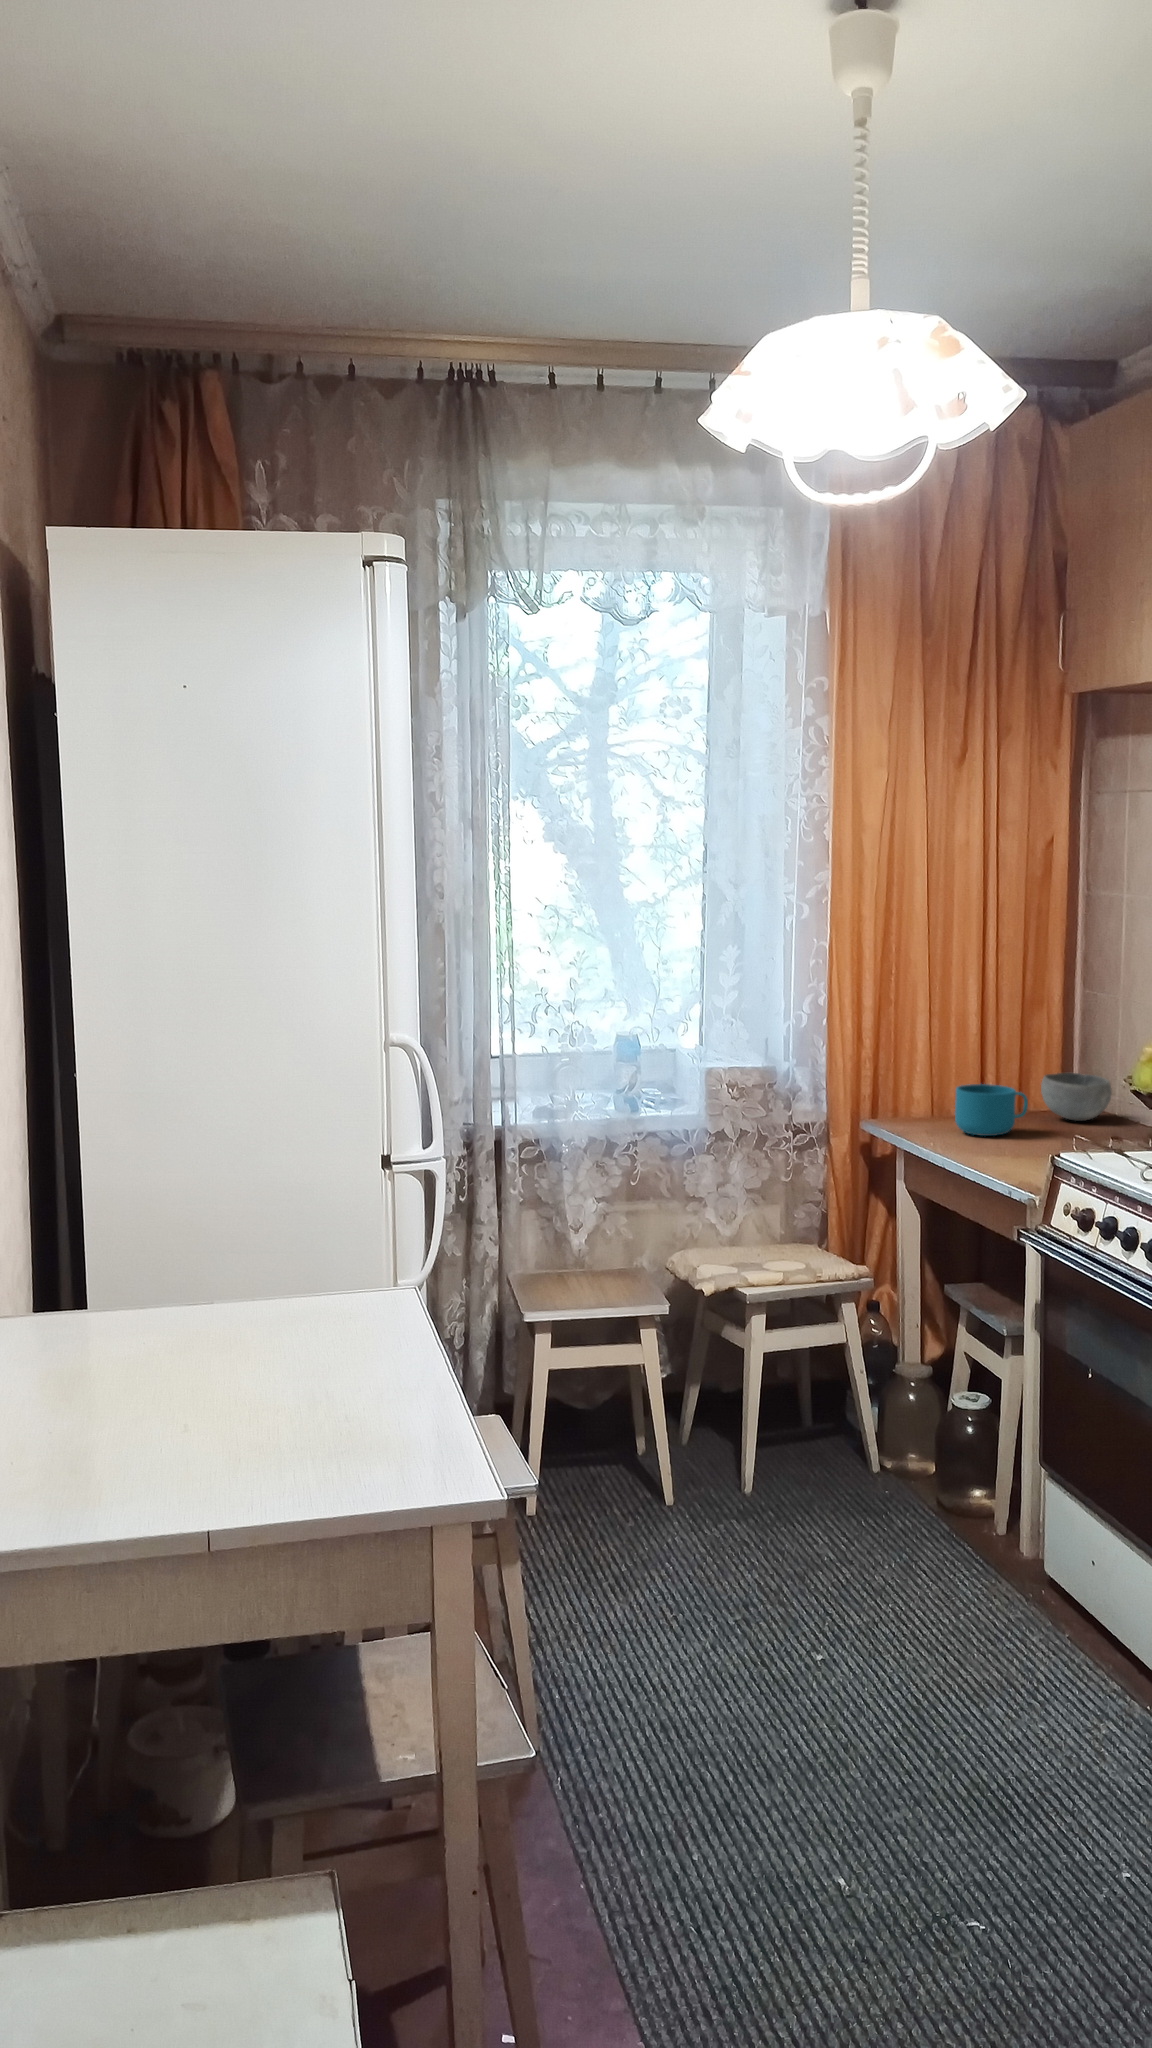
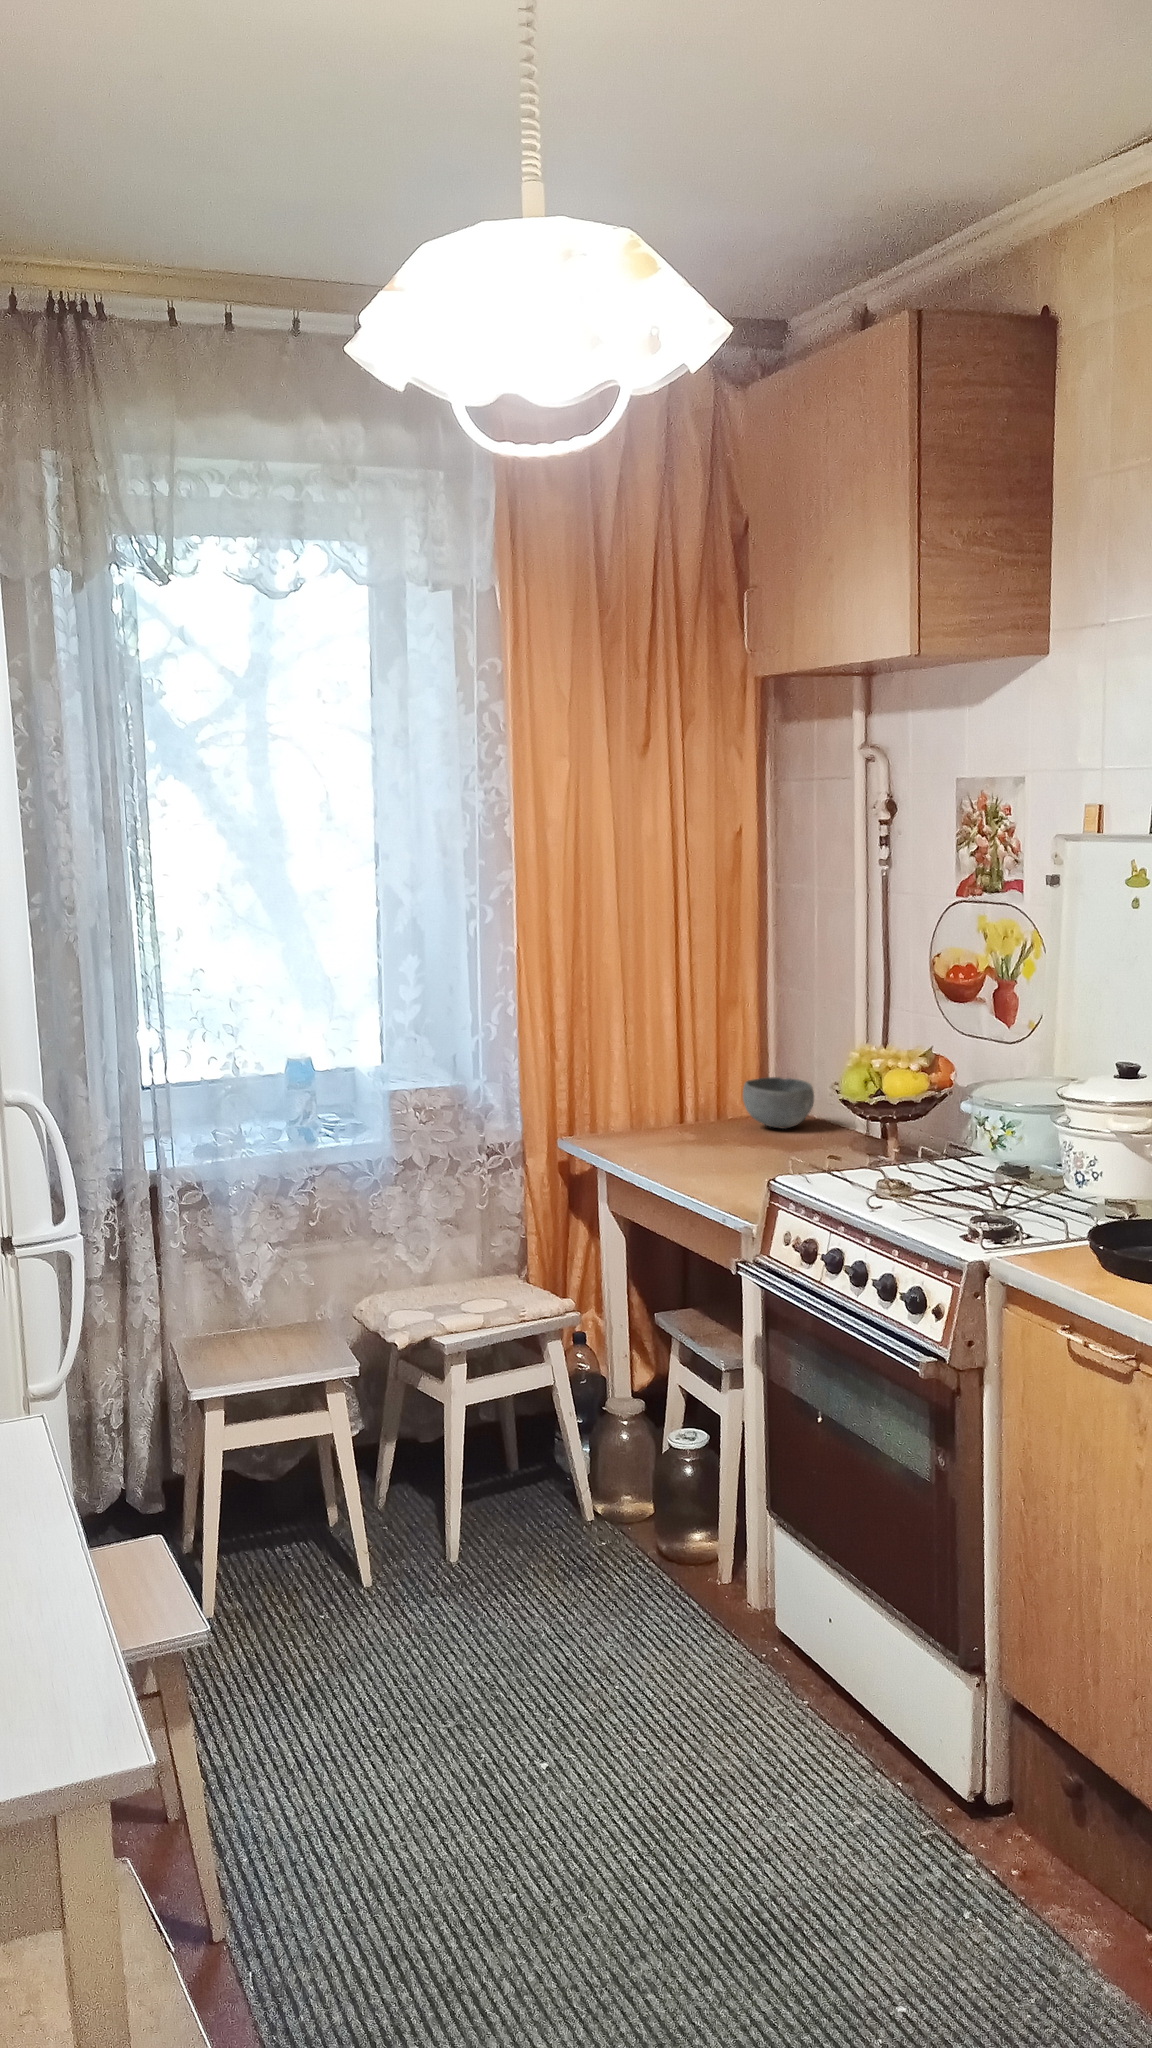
cup: present [955,1084,1028,1136] -> none [657,1096,732,1152]

